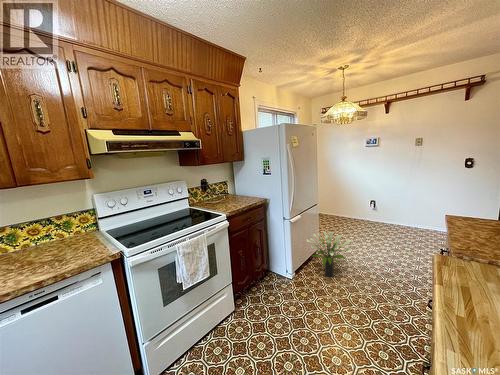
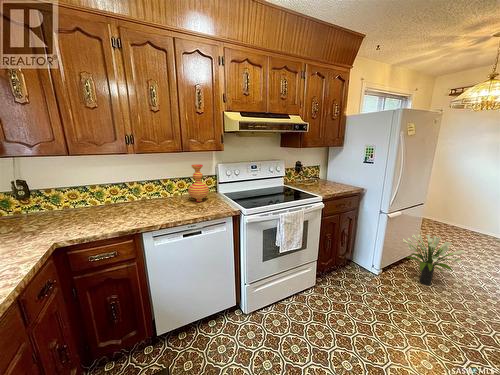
vase: none [40,200,77,251] -> present [188,164,209,202]

